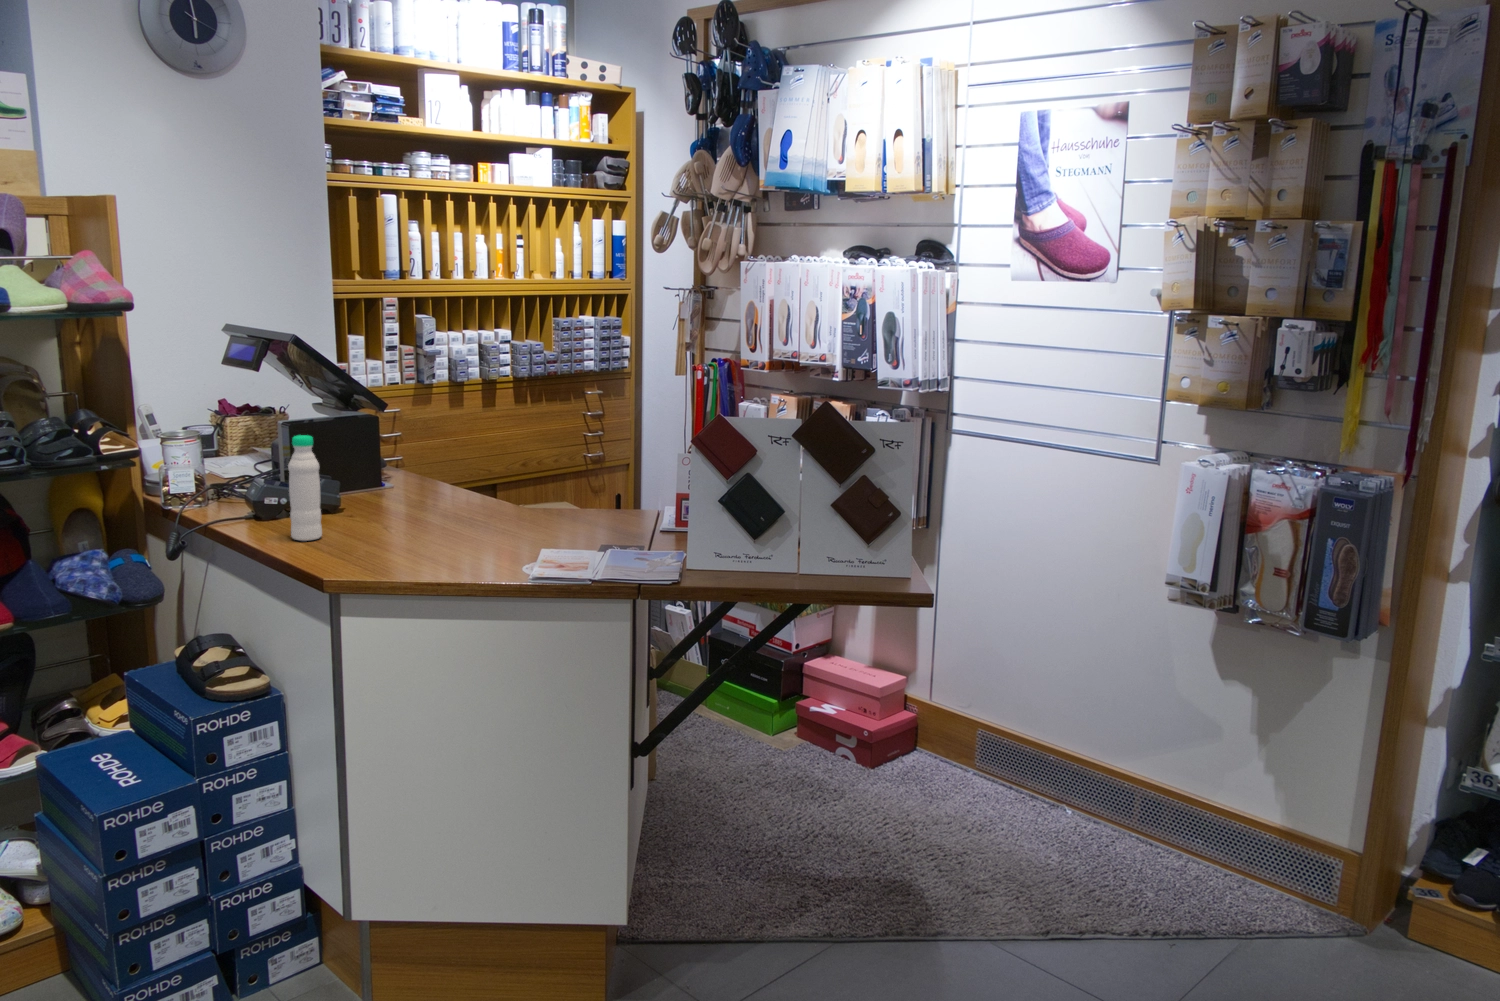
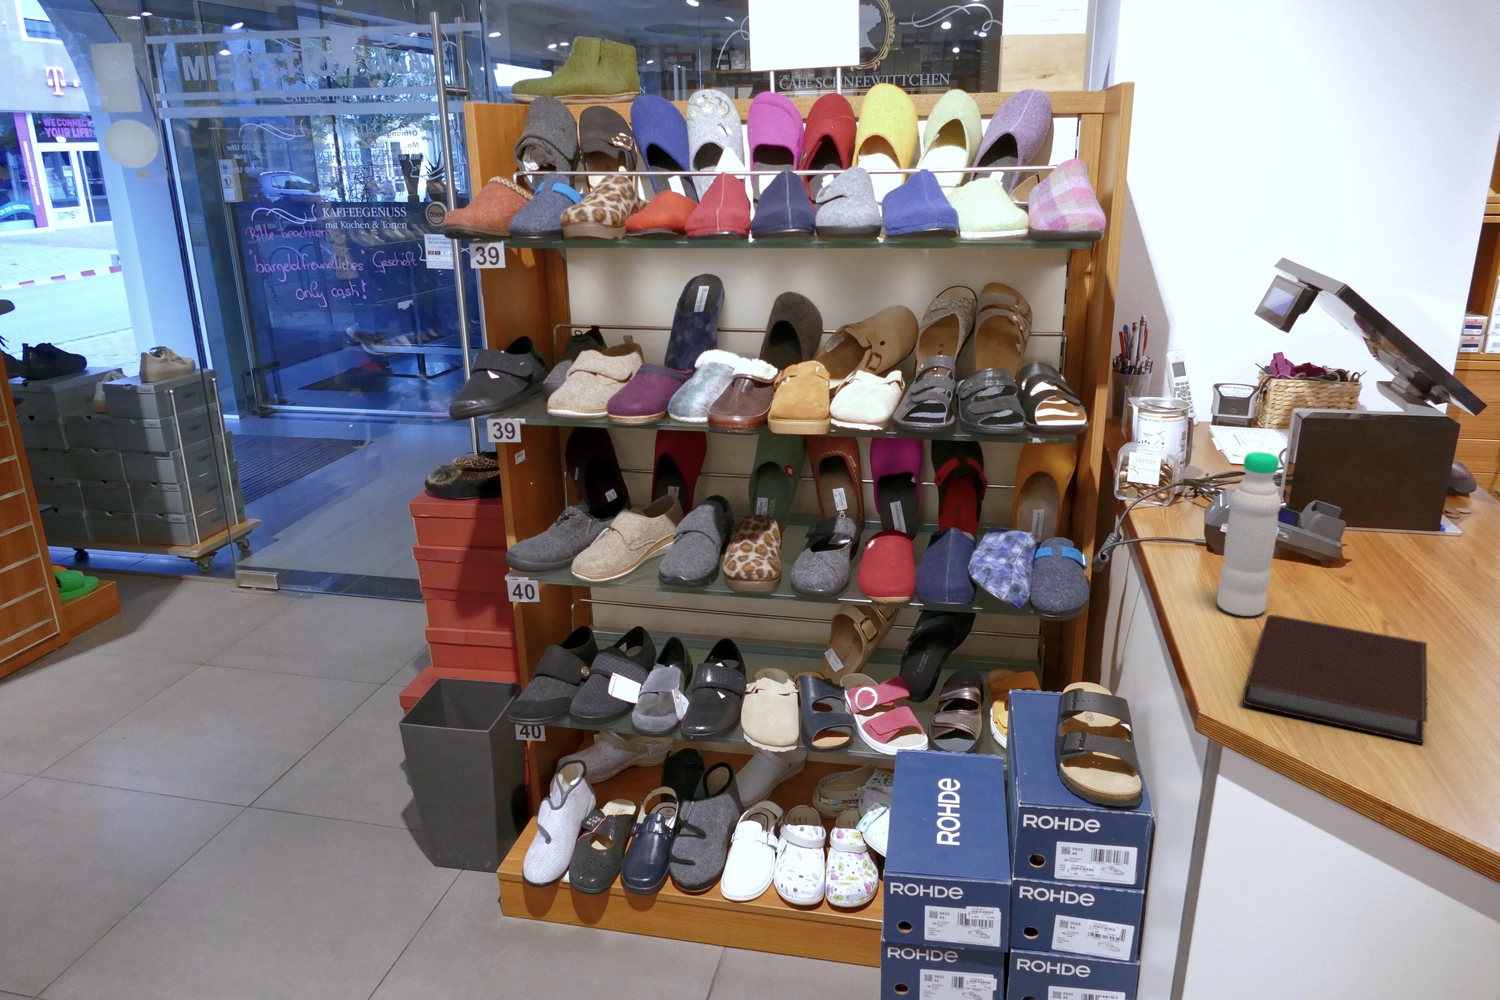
notebook: none [331,524,446,566] -> present [1243,615,1427,743]

